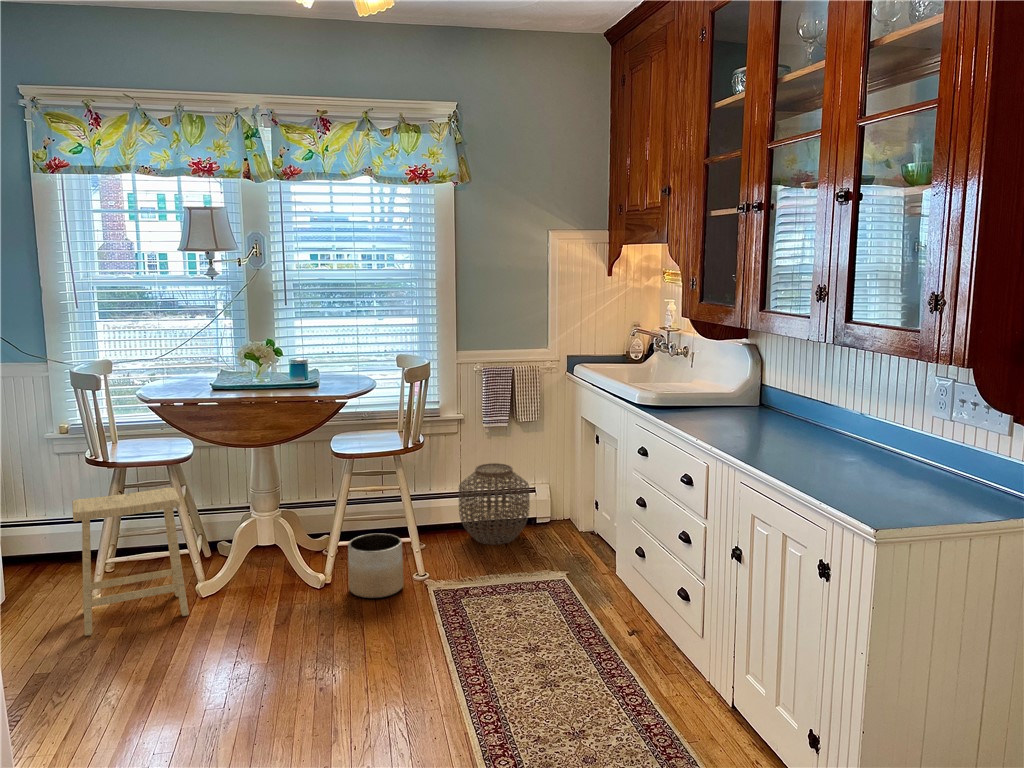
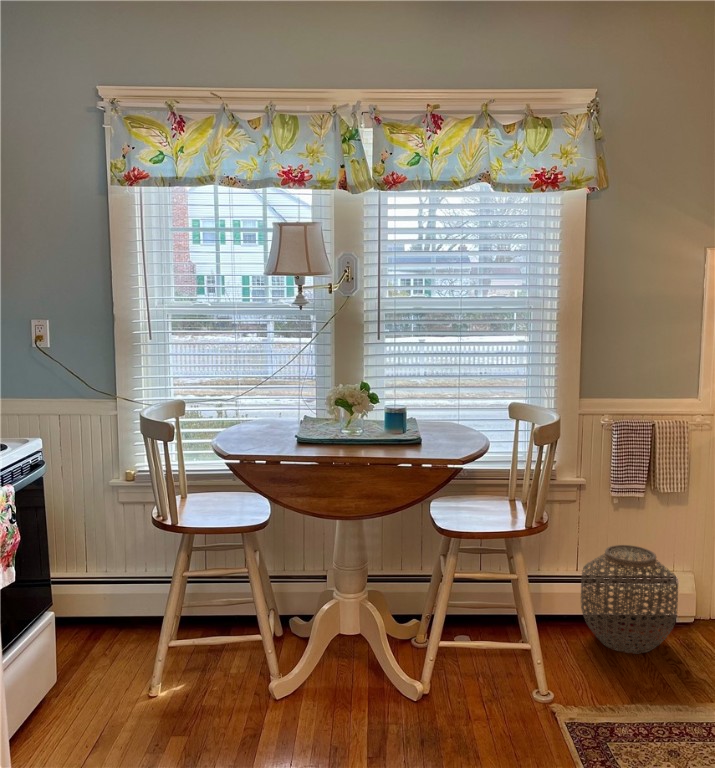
footstool: present [72,488,189,636] -> none [136,561,262,745]
planter: present [348,534,403,599] -> none [456,636,527,729]

